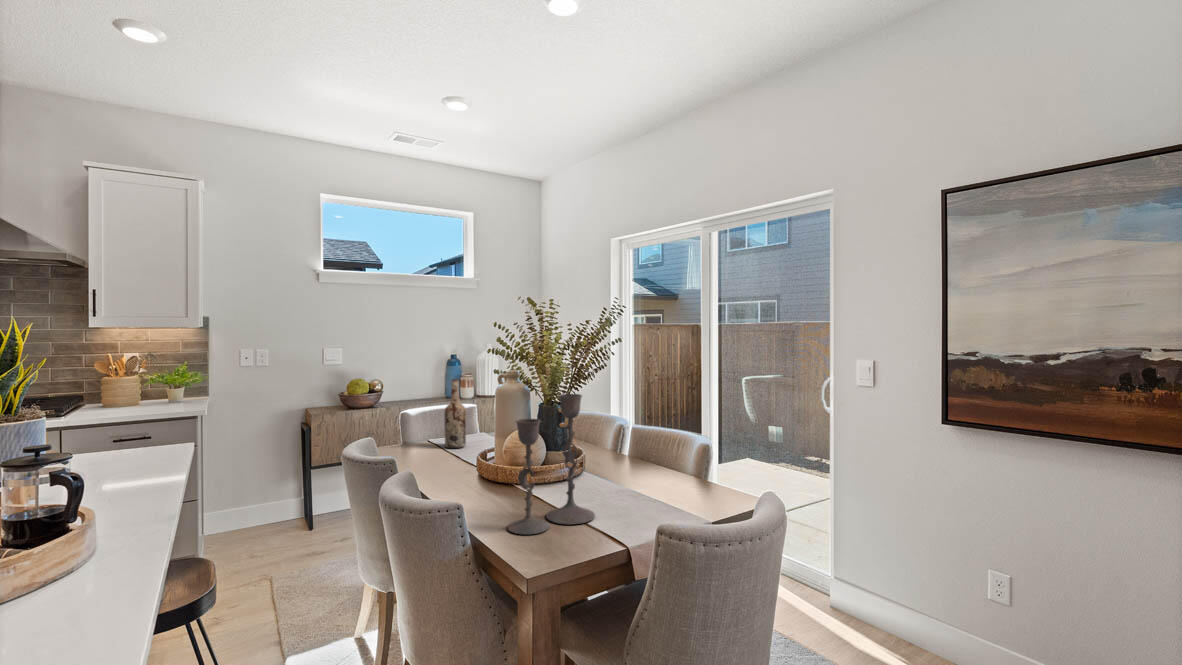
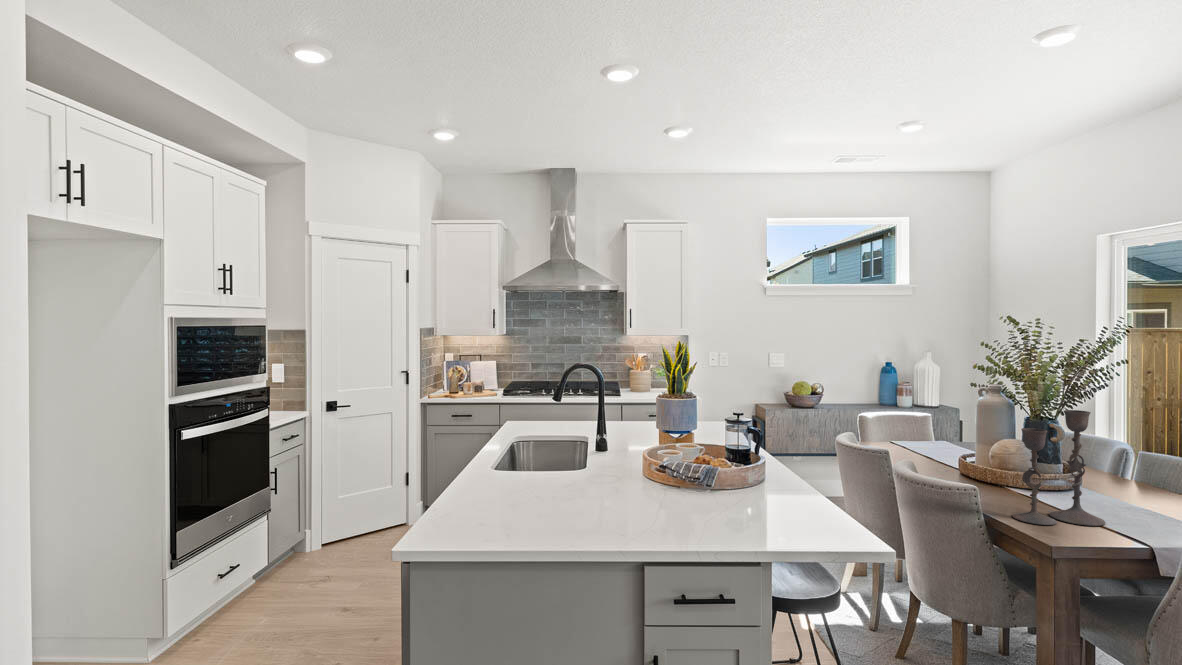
wine bottle: present [444,379,466,448] -> none [911,389,932,451]

